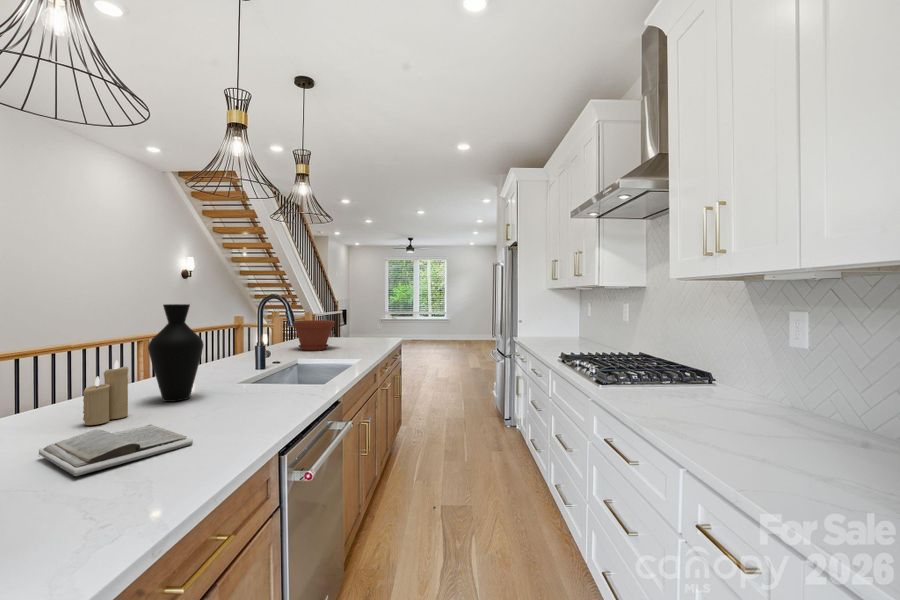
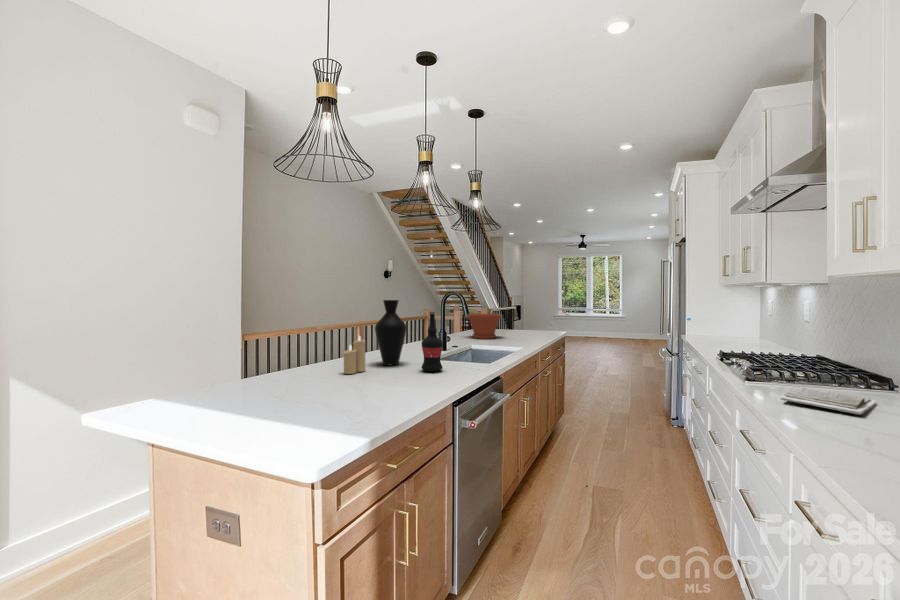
wine bottle: none [228,320,261,406] -> present [422,311,443,371]
book: present [39,424,193,476] -> present [781,387,876,415]

